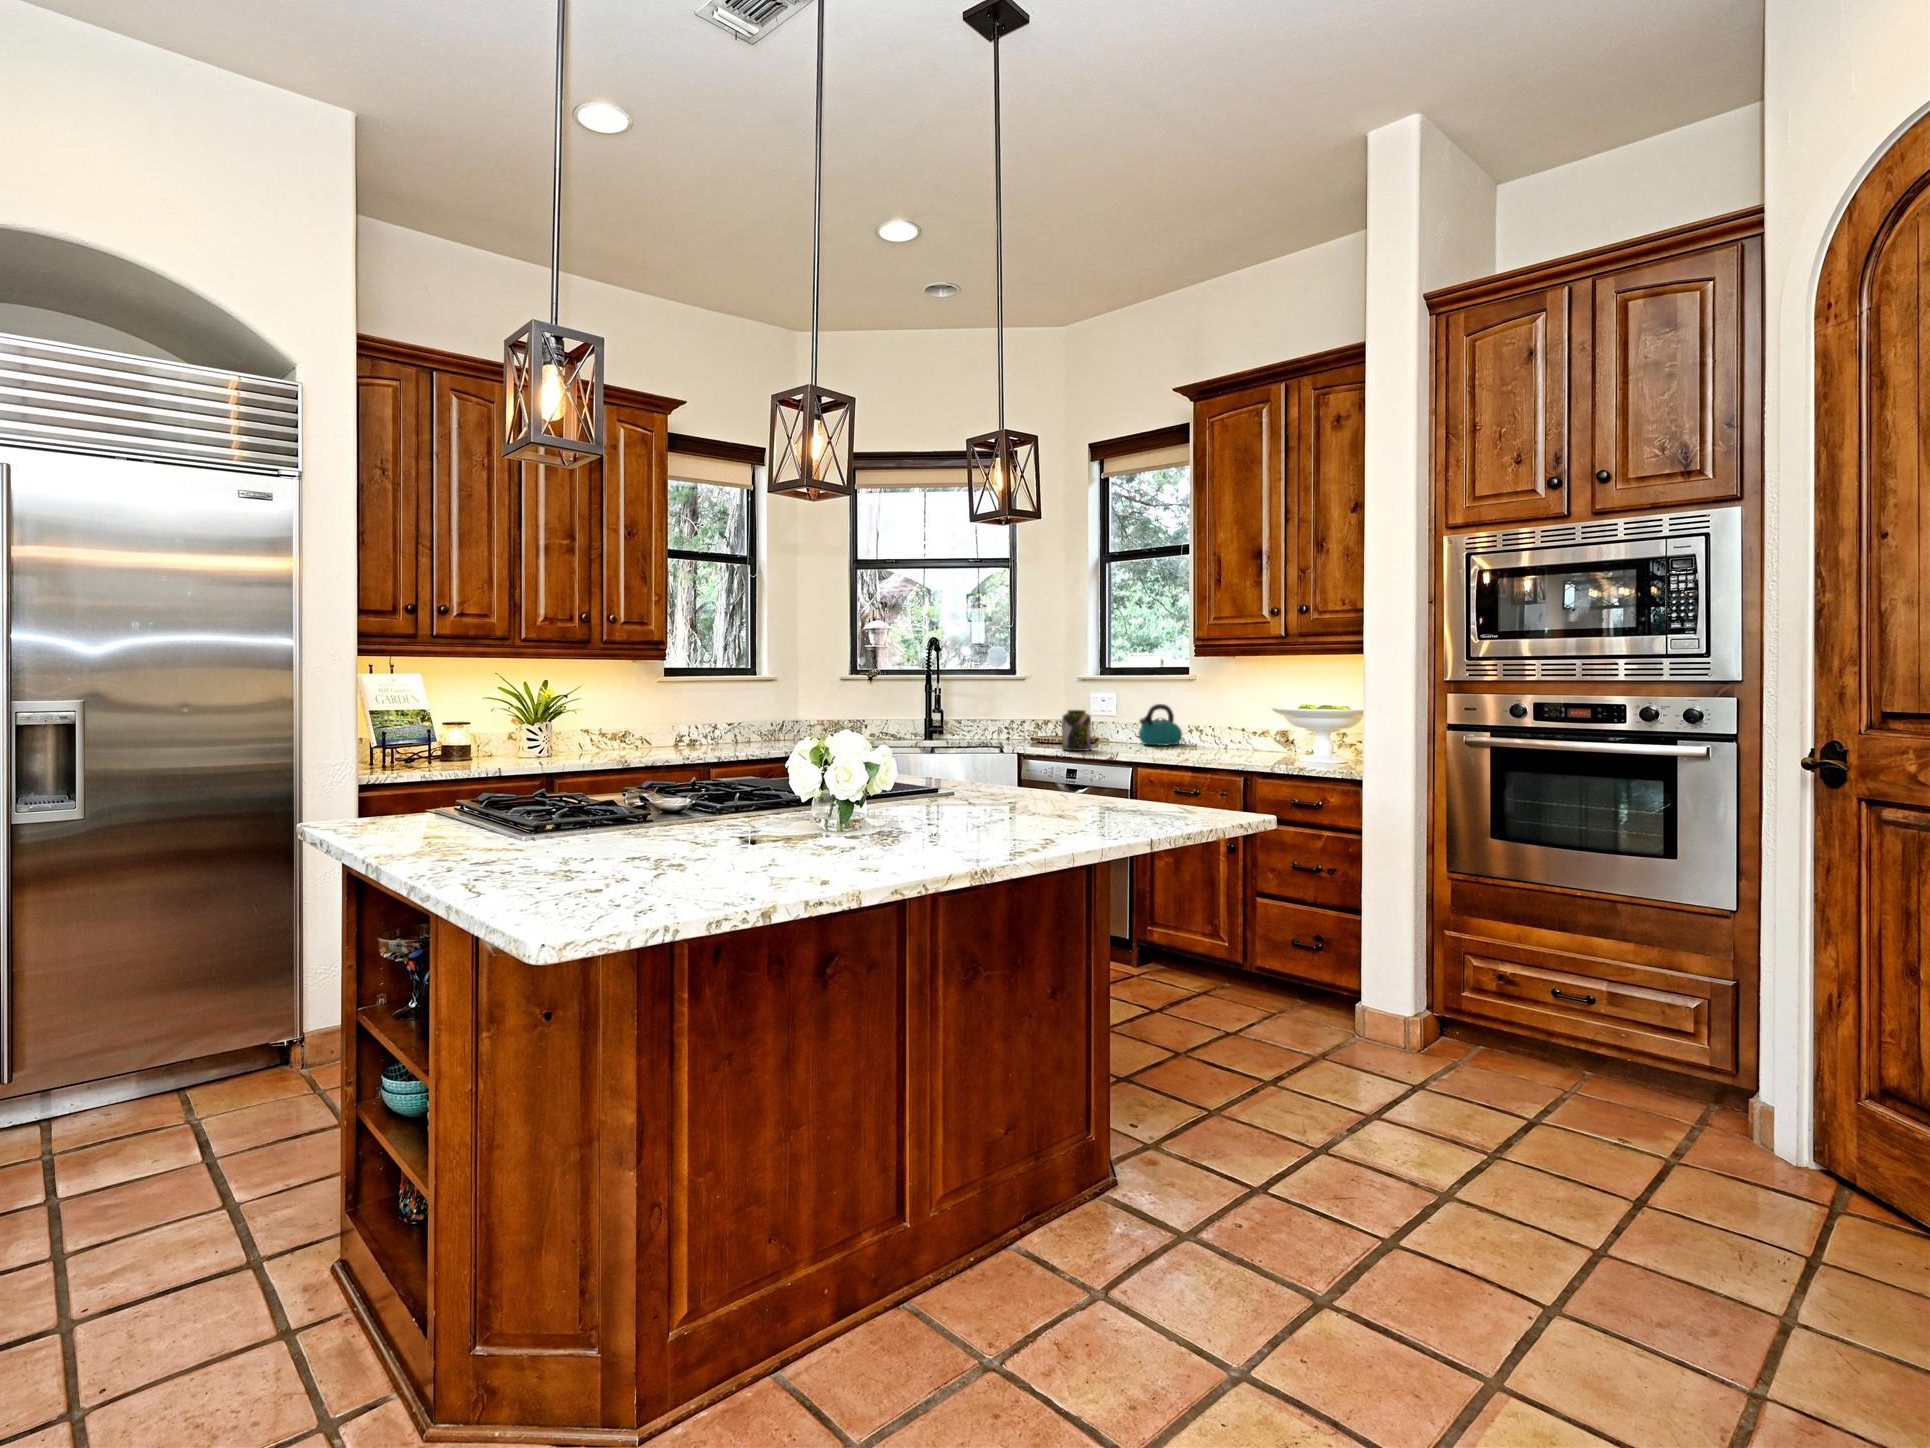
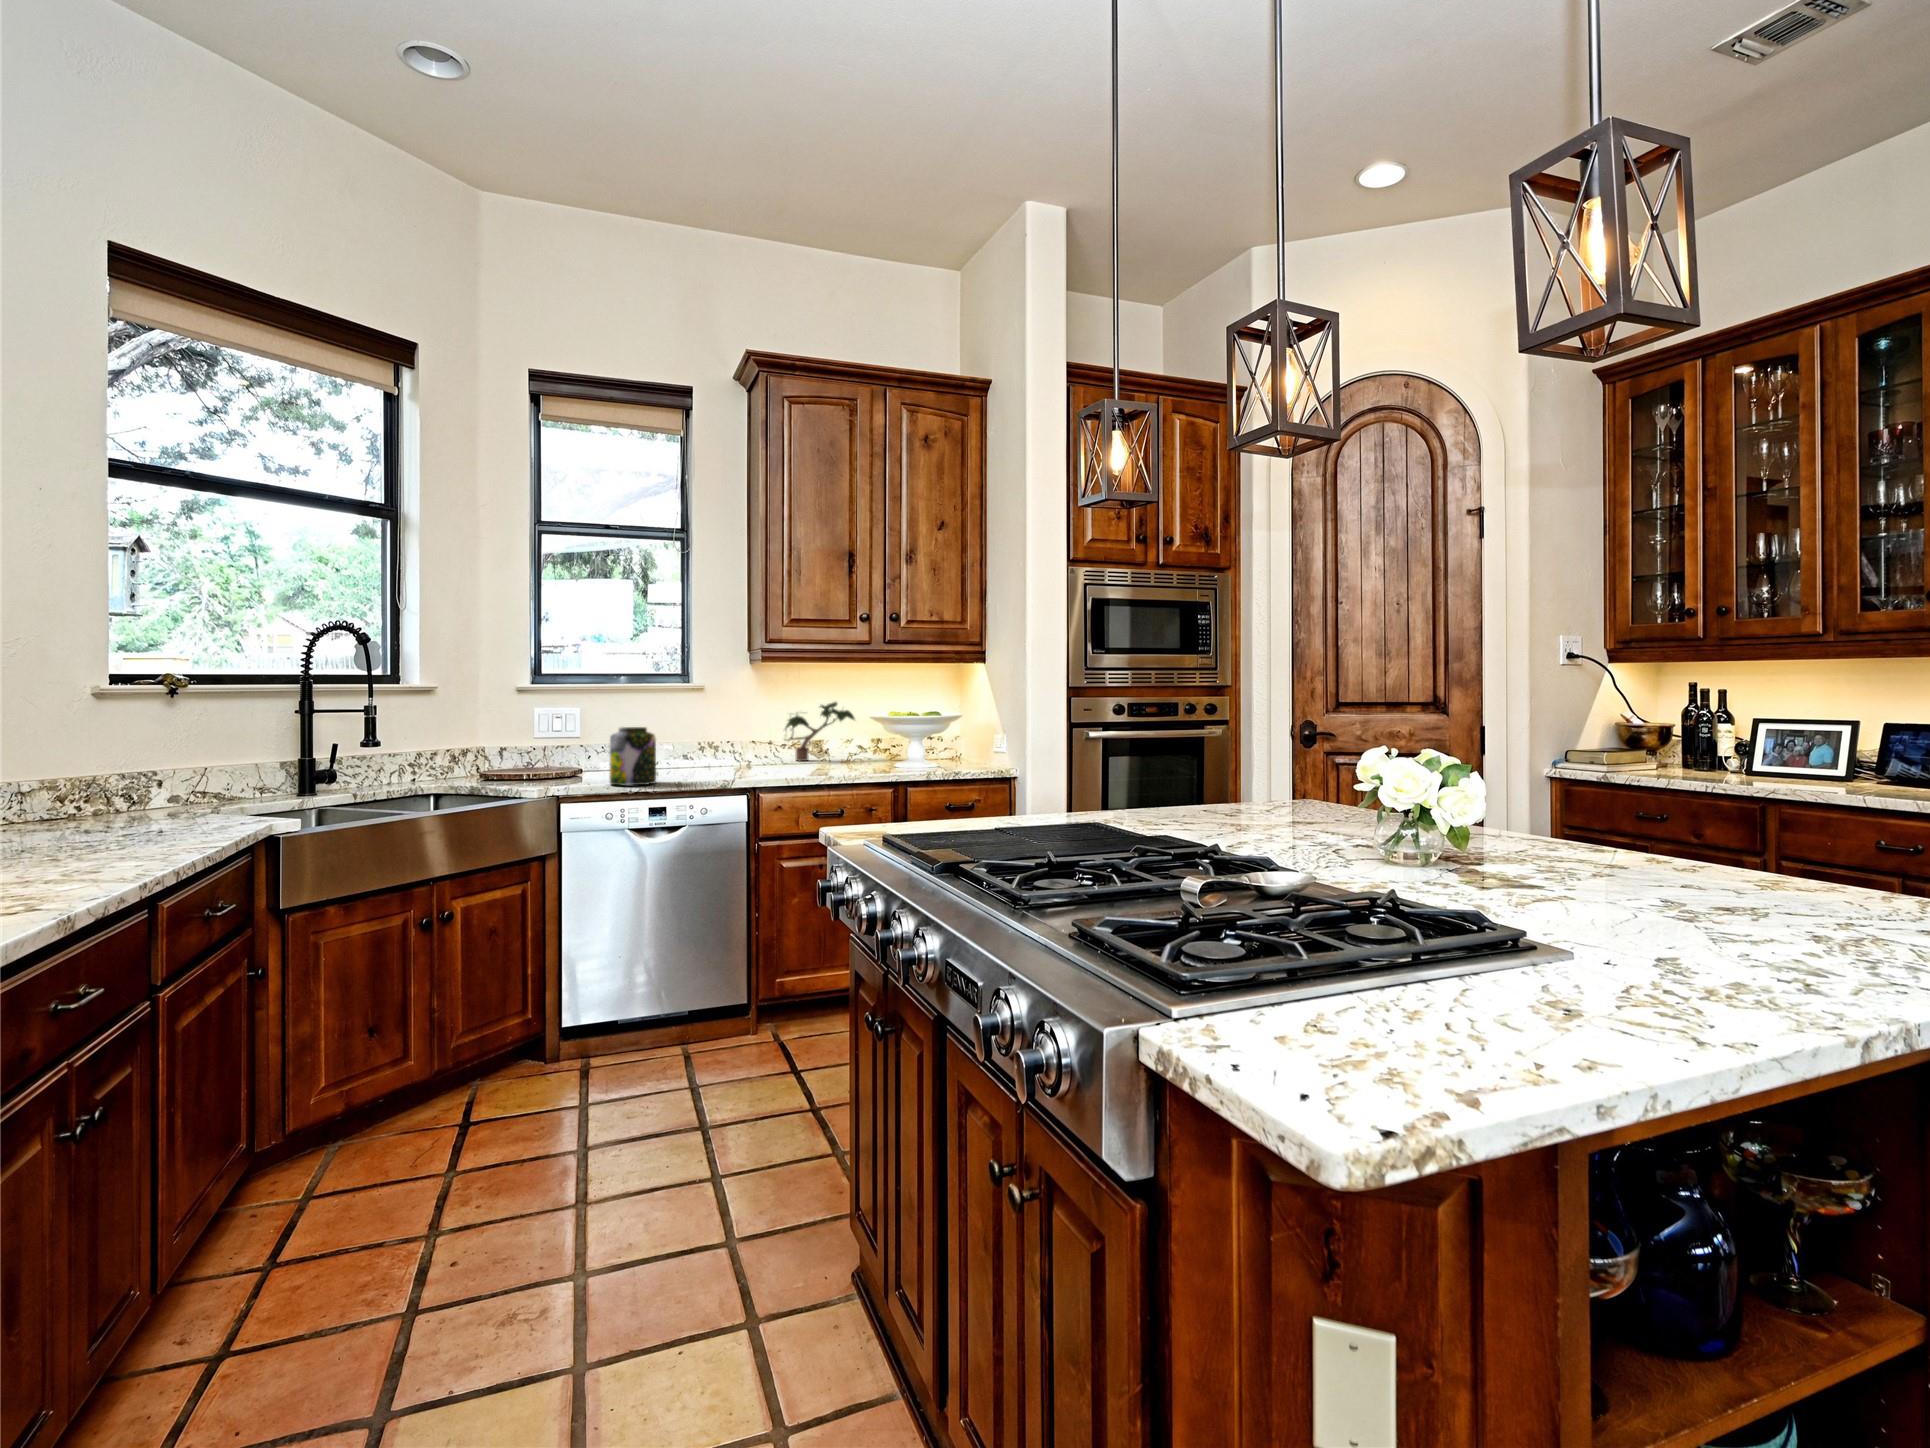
potted plant: none [1227,694,1306,747] -> present [785,702,855,761]
kettle: present [1139,704,1182,745] -> none [663,716,720,769]

